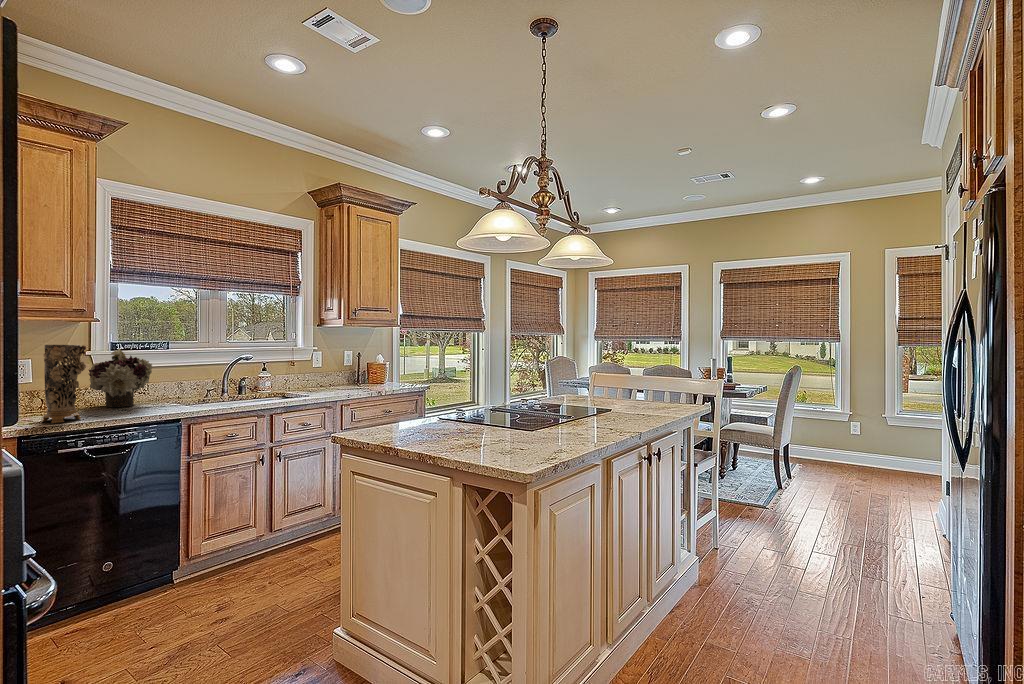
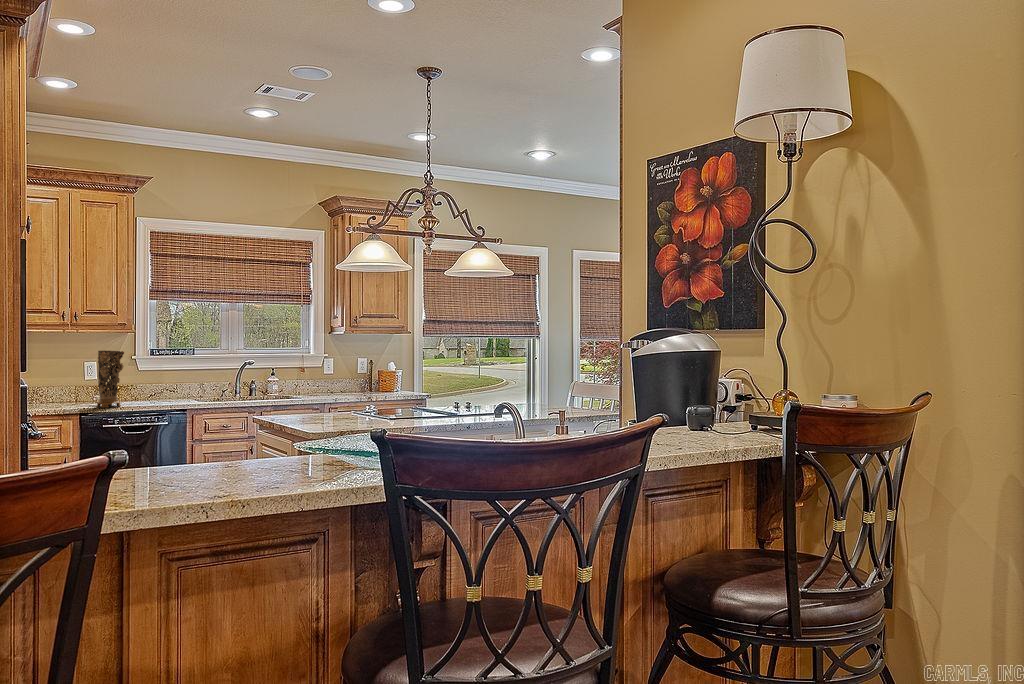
flower arrangement: present [89,349,152,407] -> none [132,354,176,400]

